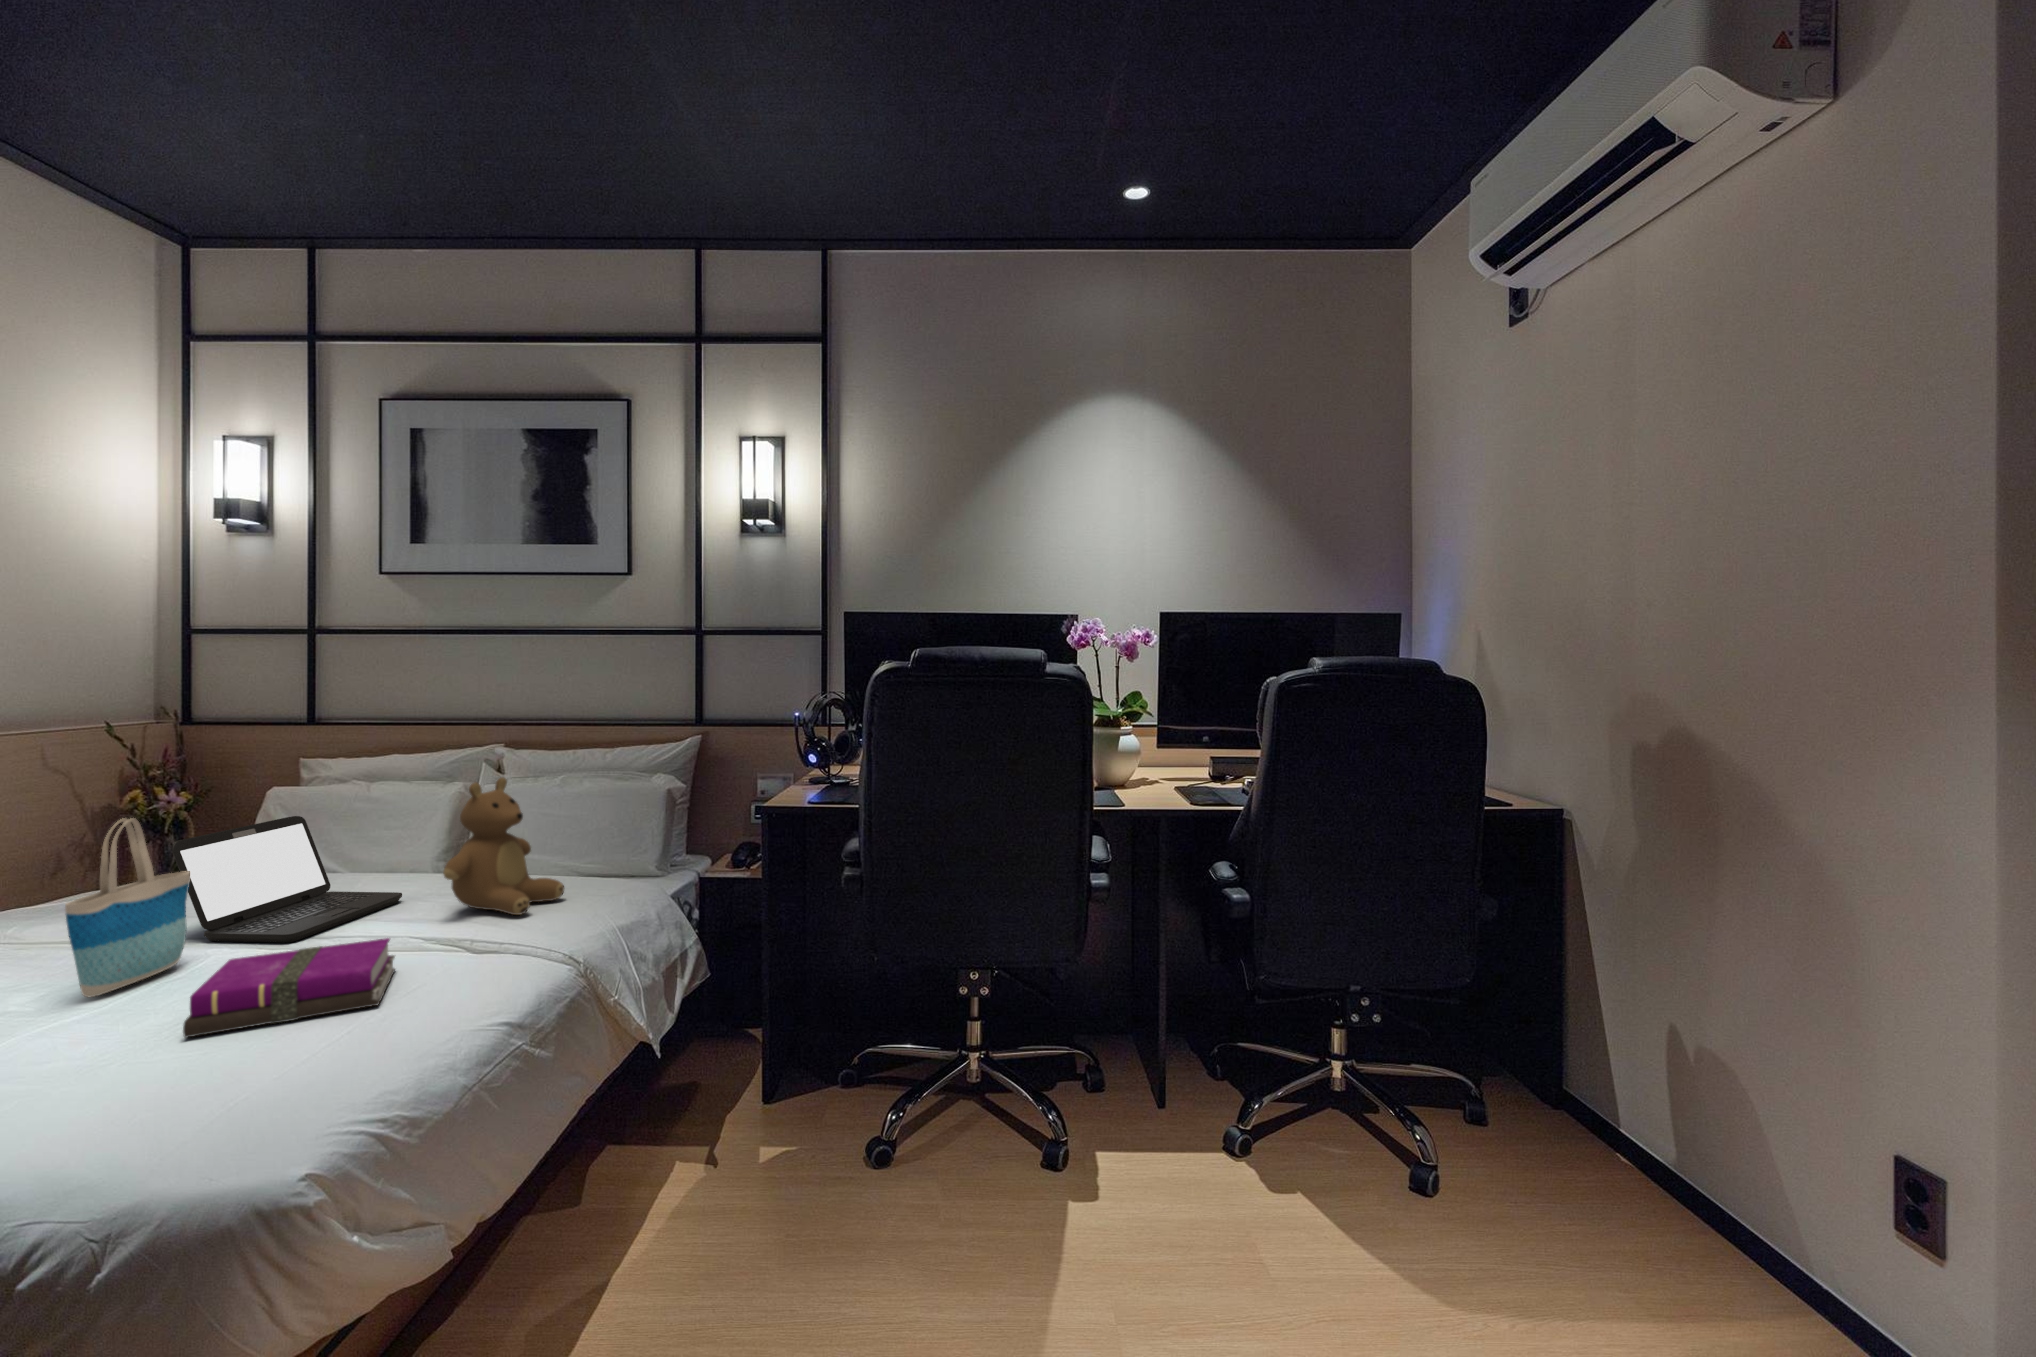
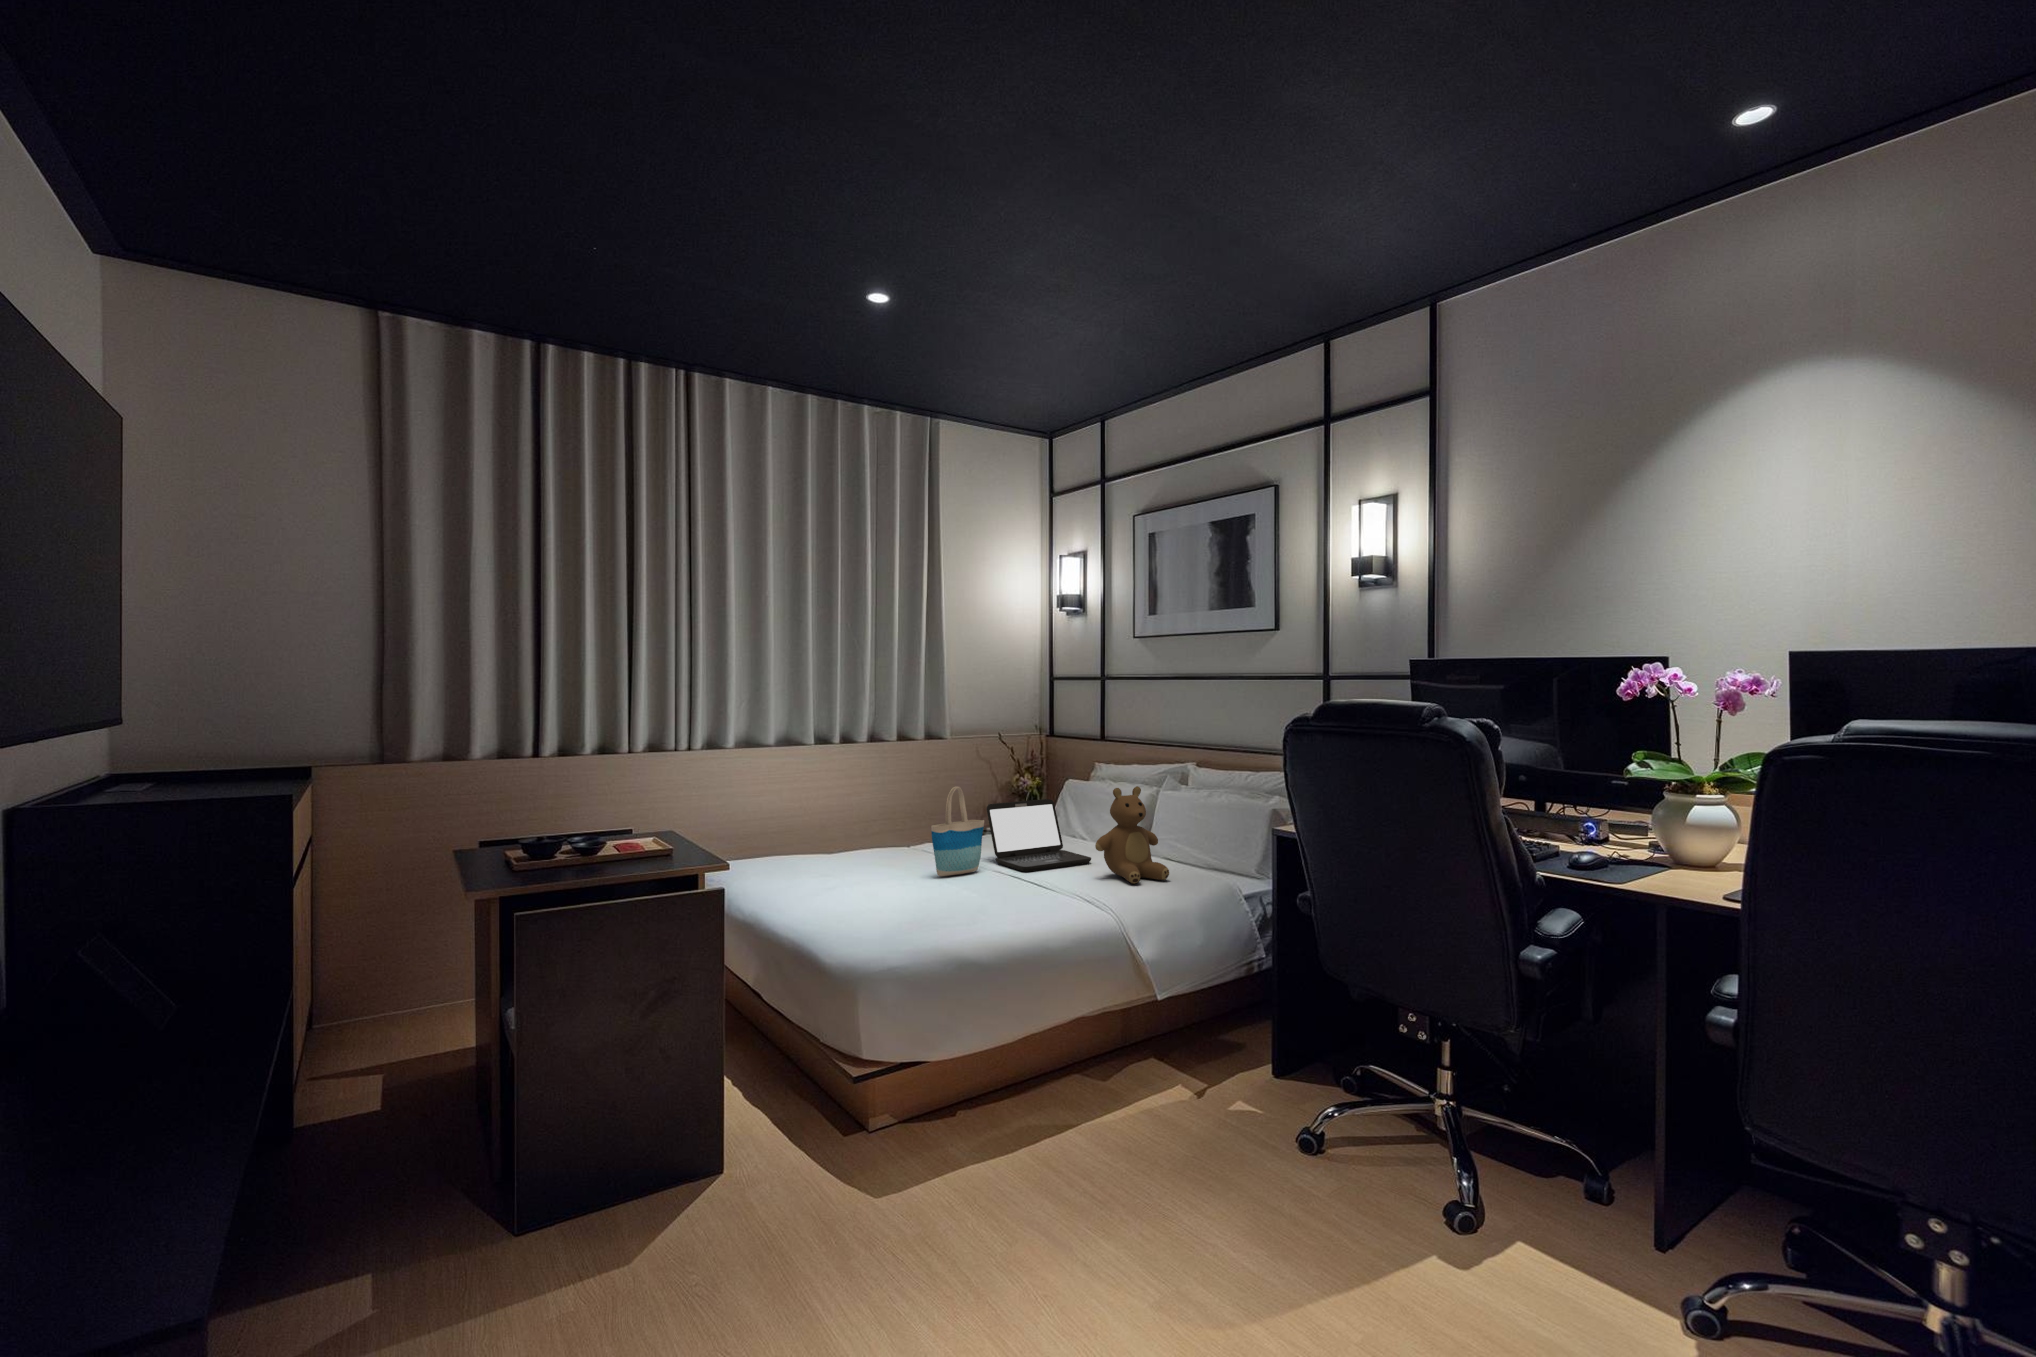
notebook: present [183,938,395,1038] -> none [949,868,1048,908]

